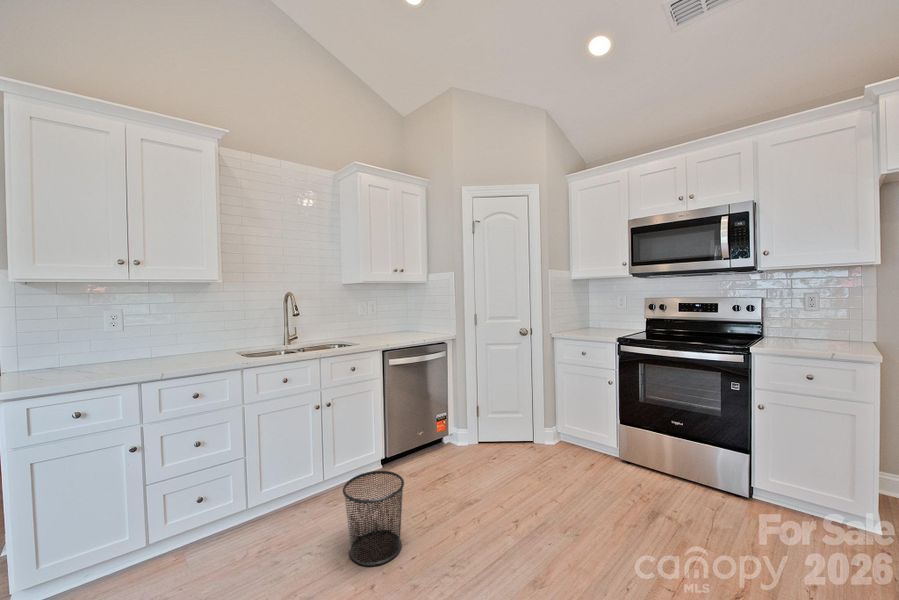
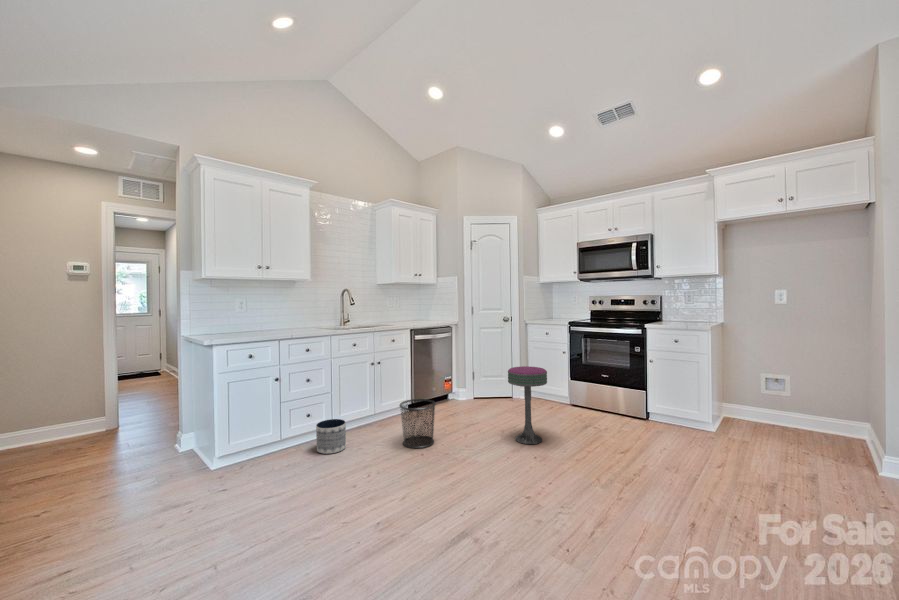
bar stool: none [524,420,592,562] -> present [508,366,547,444]
planter: none [202,506,257,576] -> present [316,419,346,454]

